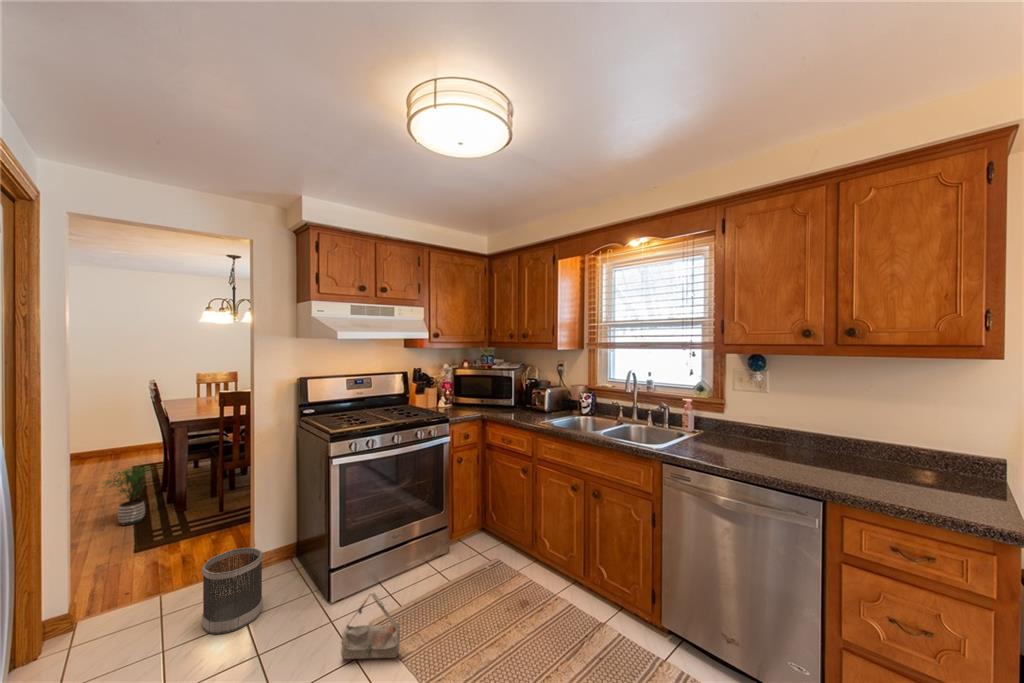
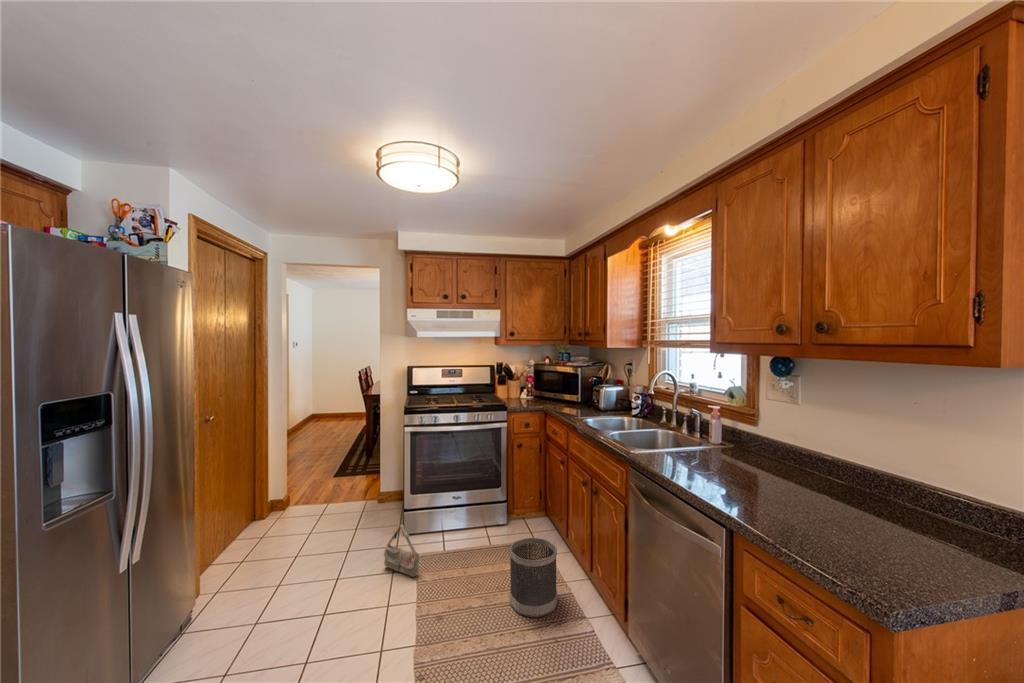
potted plant: present [105,466,149,525] -> none [327,421,356,460]
wastebasket: present [202,548,263,634] -> present [510,538,557,617]

